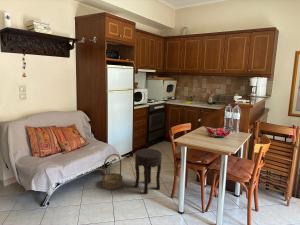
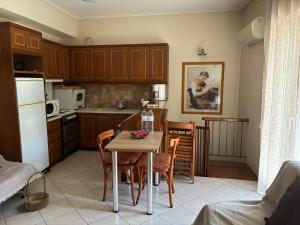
side table: present [135,149,162,194] -> none [61,159,90,205]

